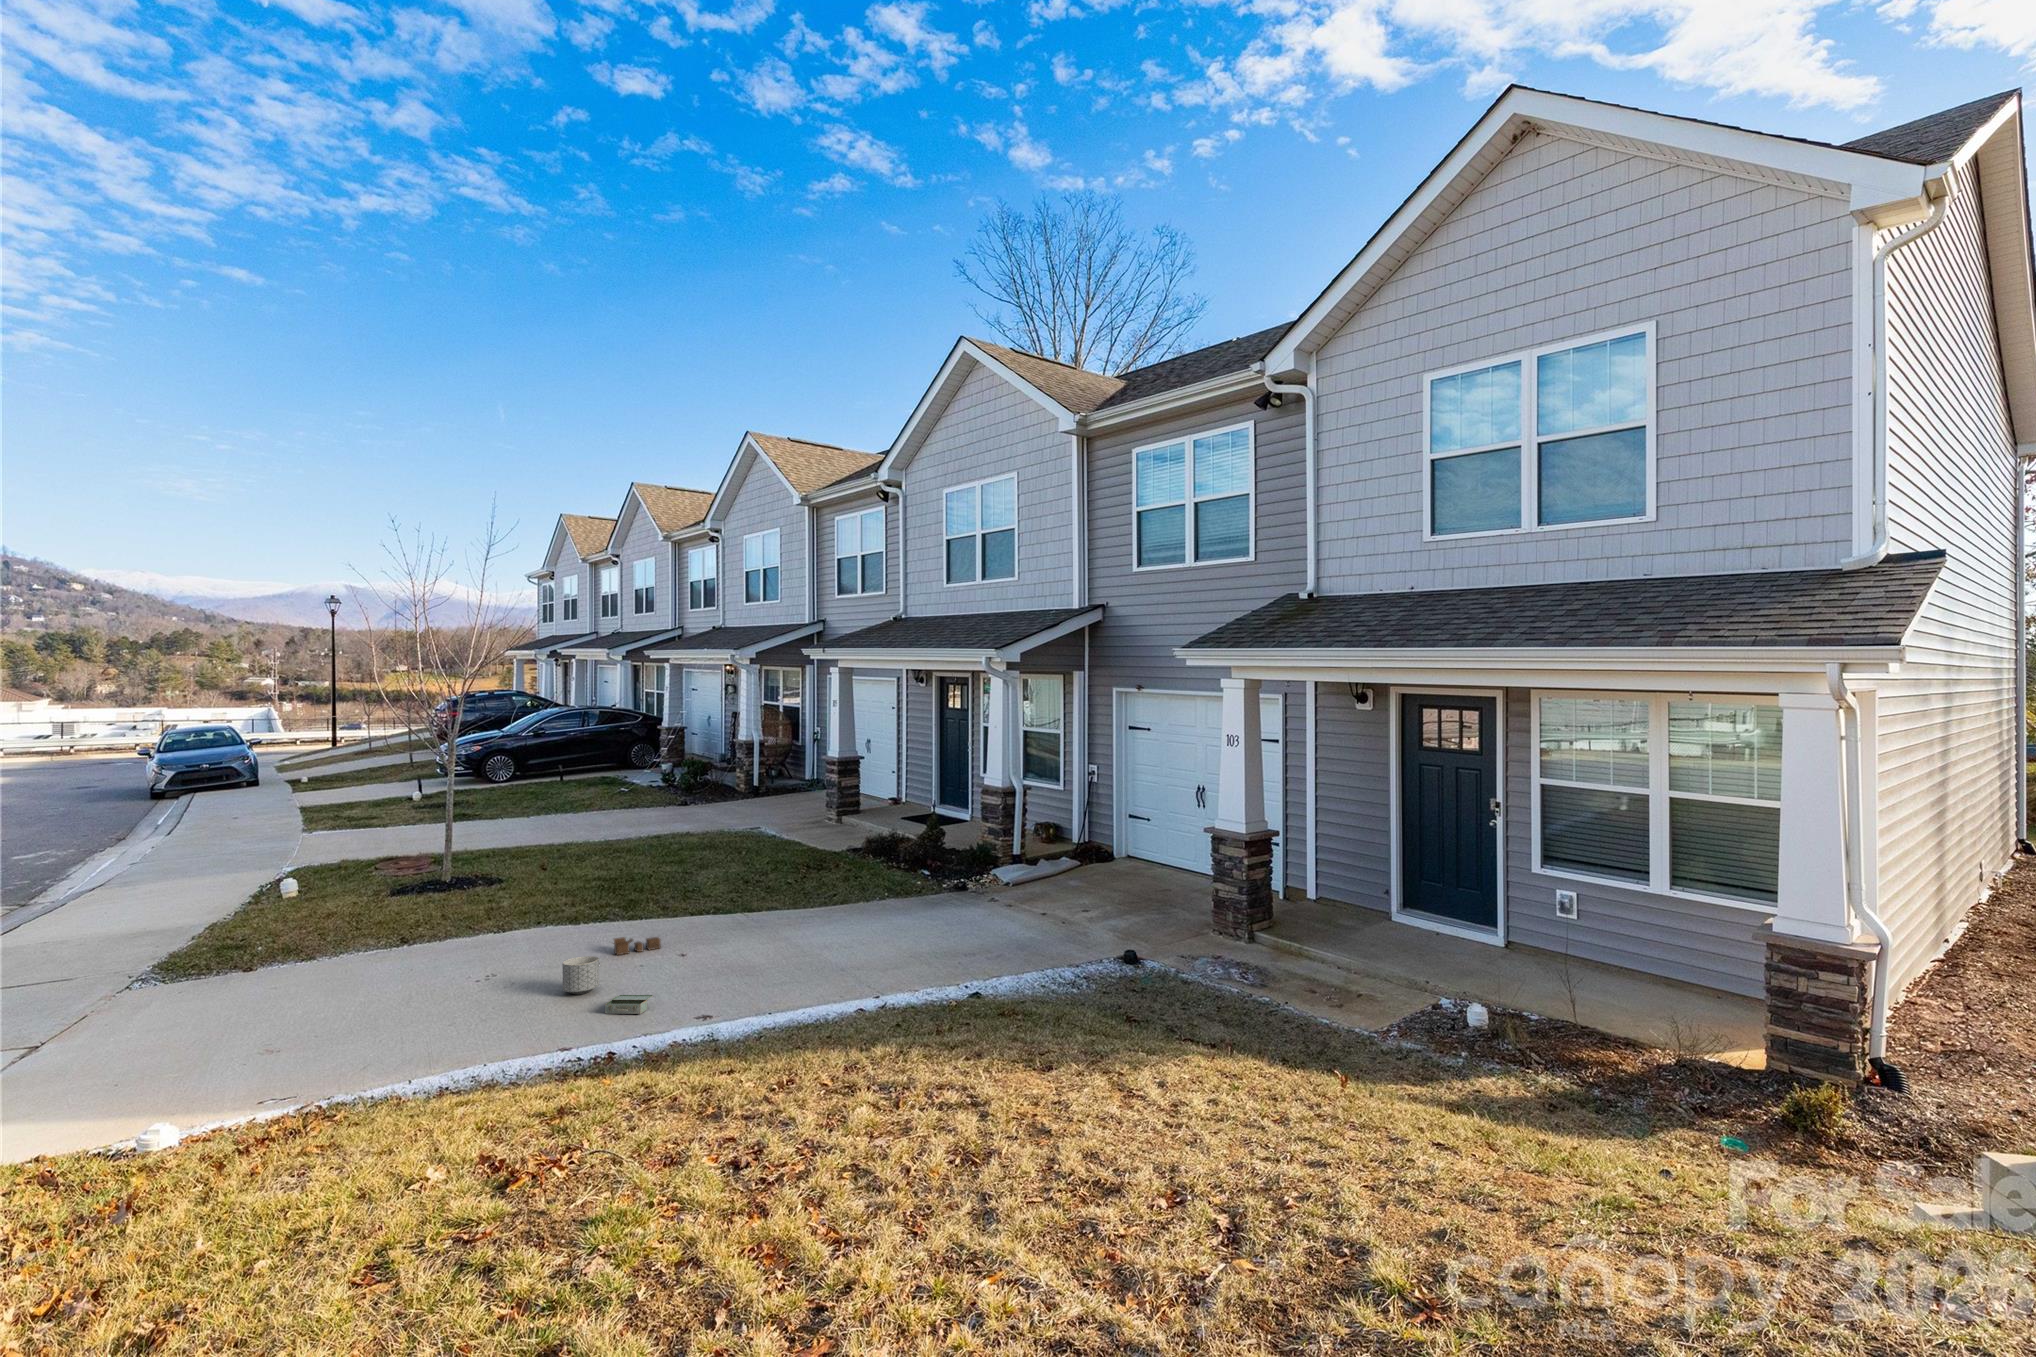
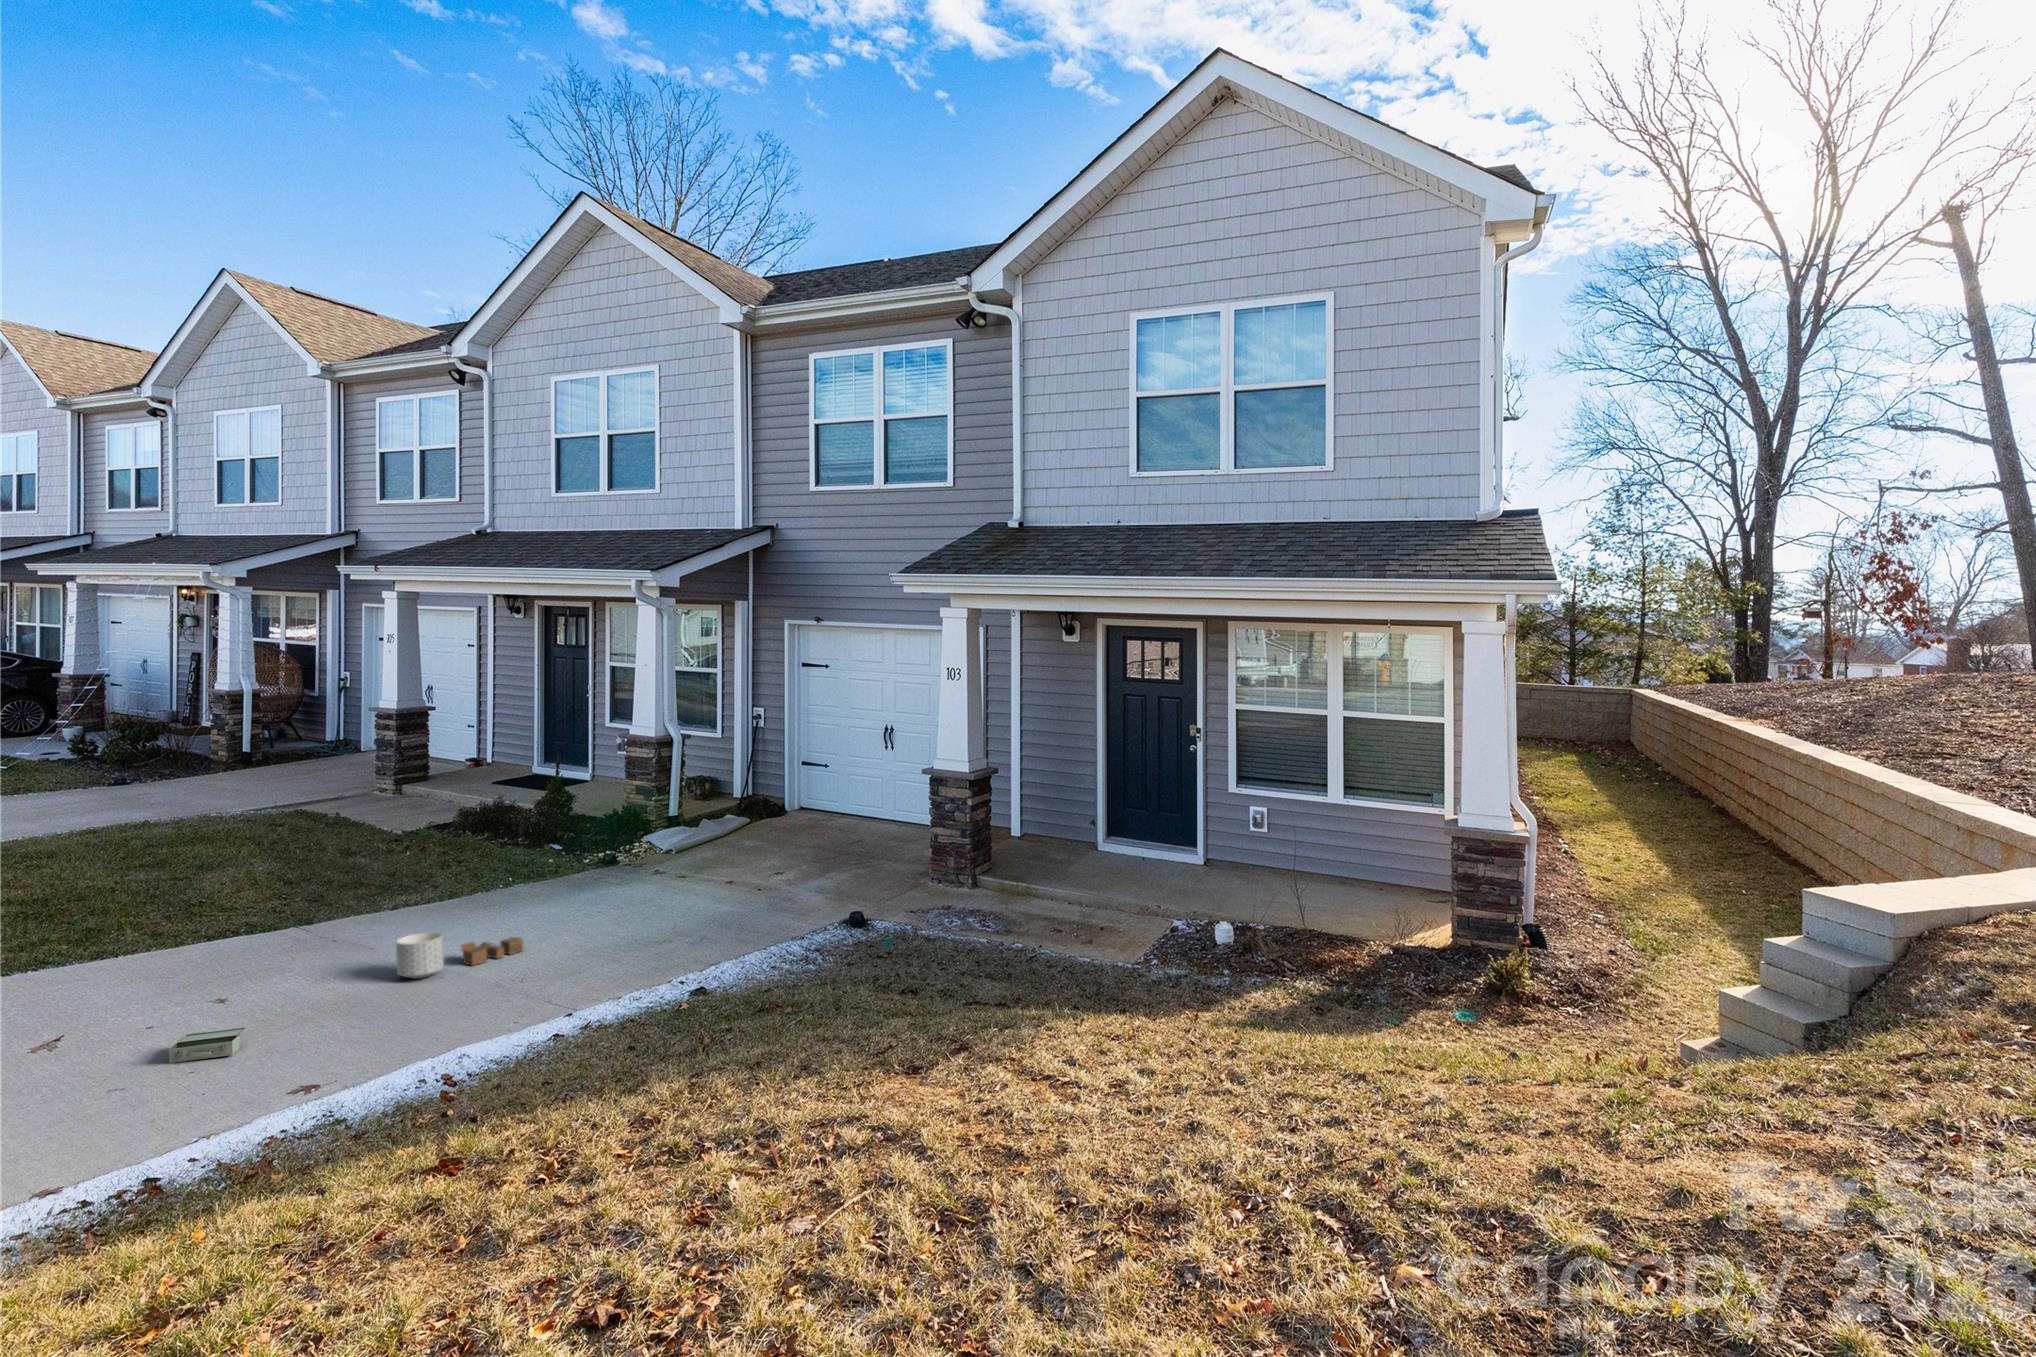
cardboard box: present [614,937,661,955] -> present [461,937,523,966]
planter: present [562,956,599,995] -> present [396,933,444,979]

